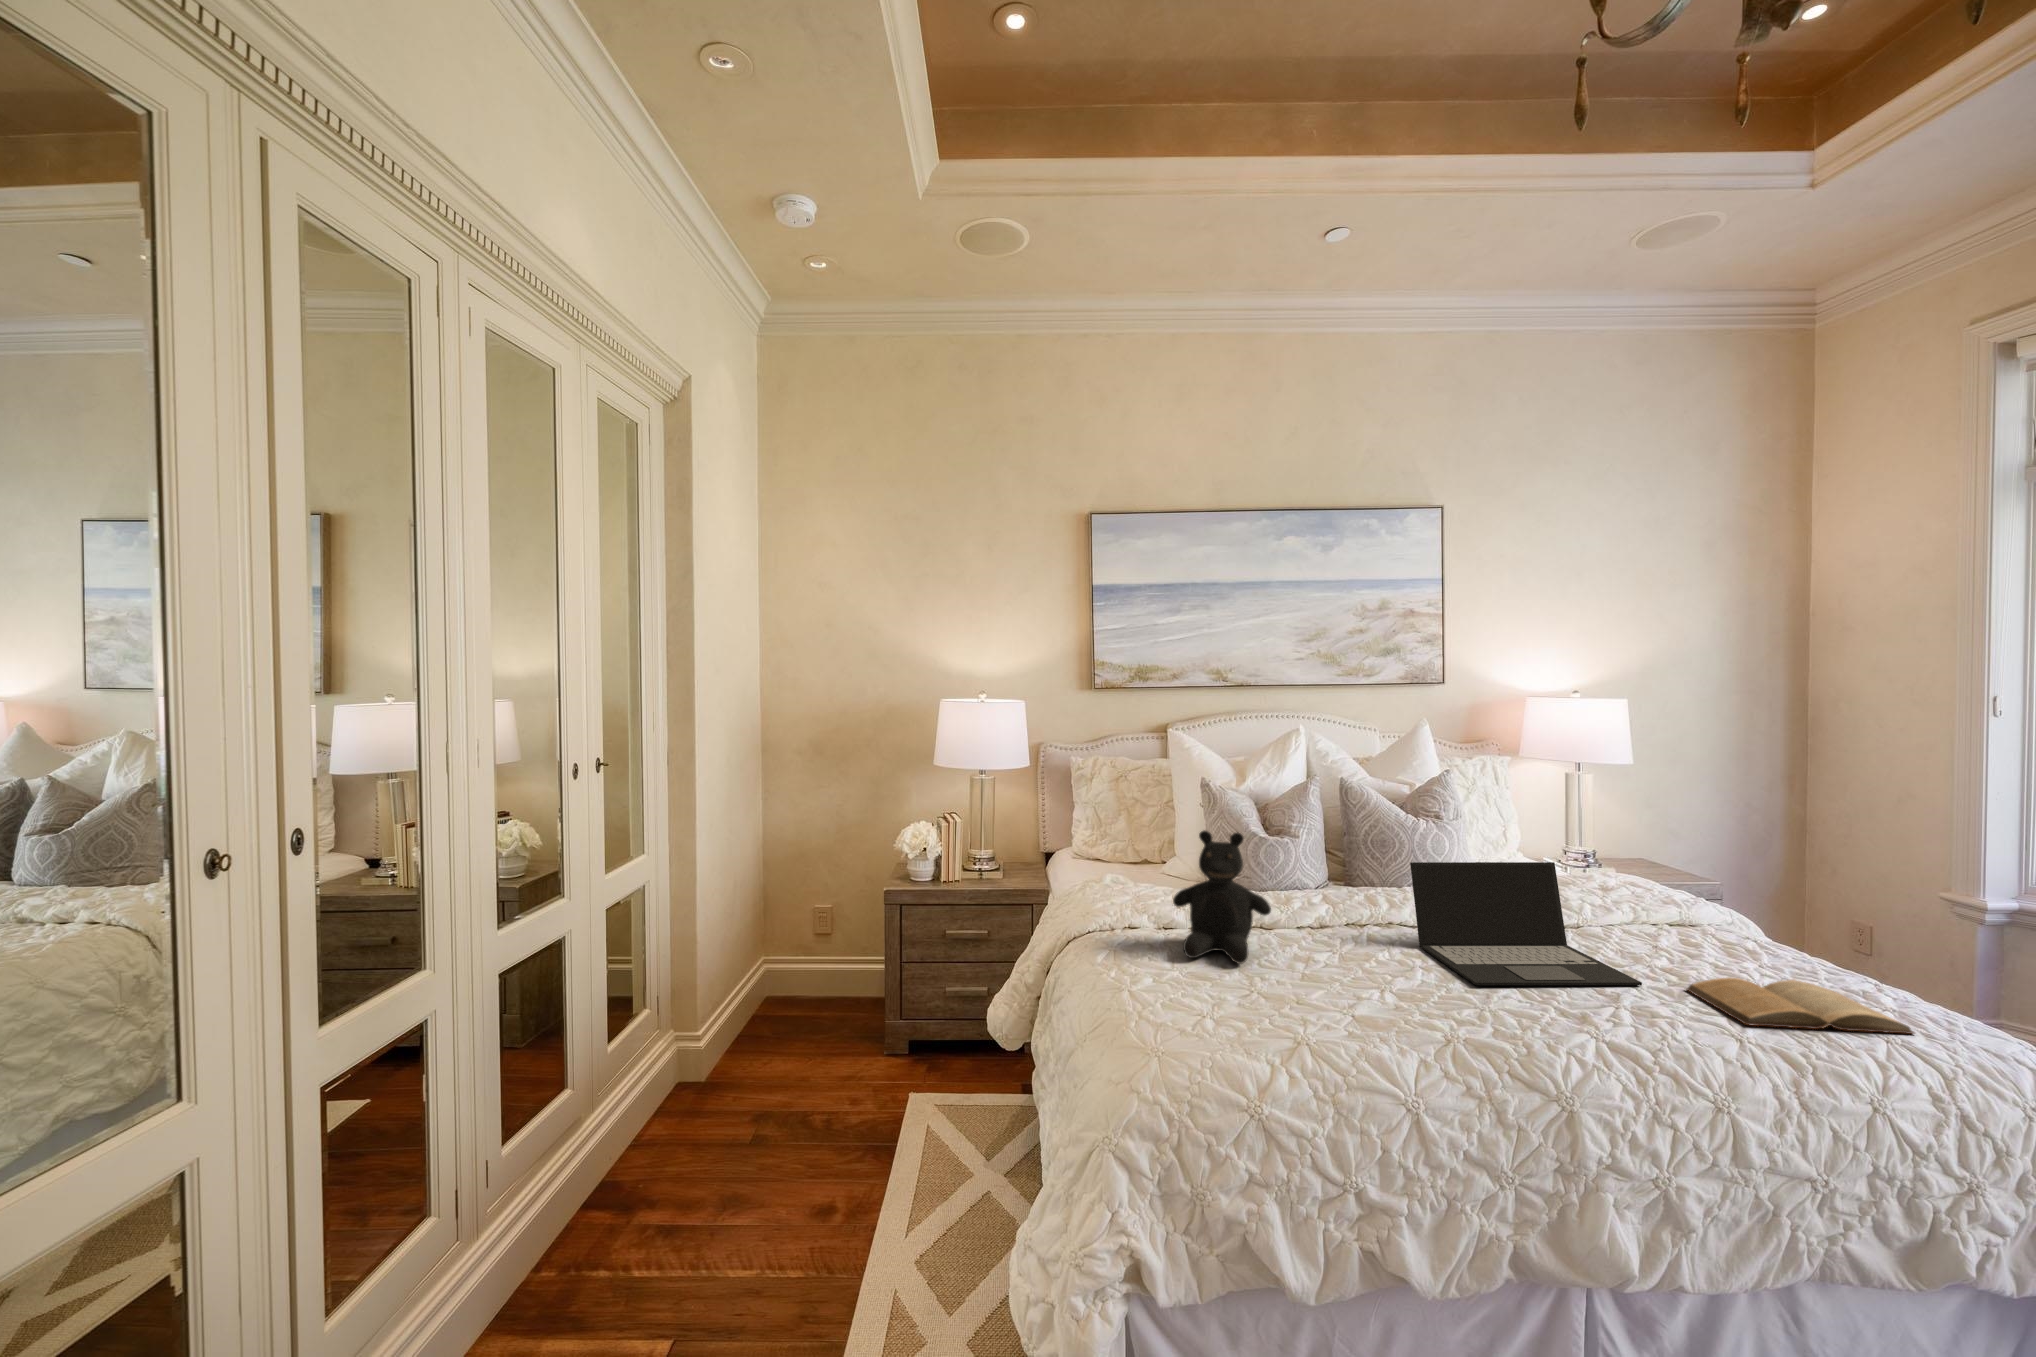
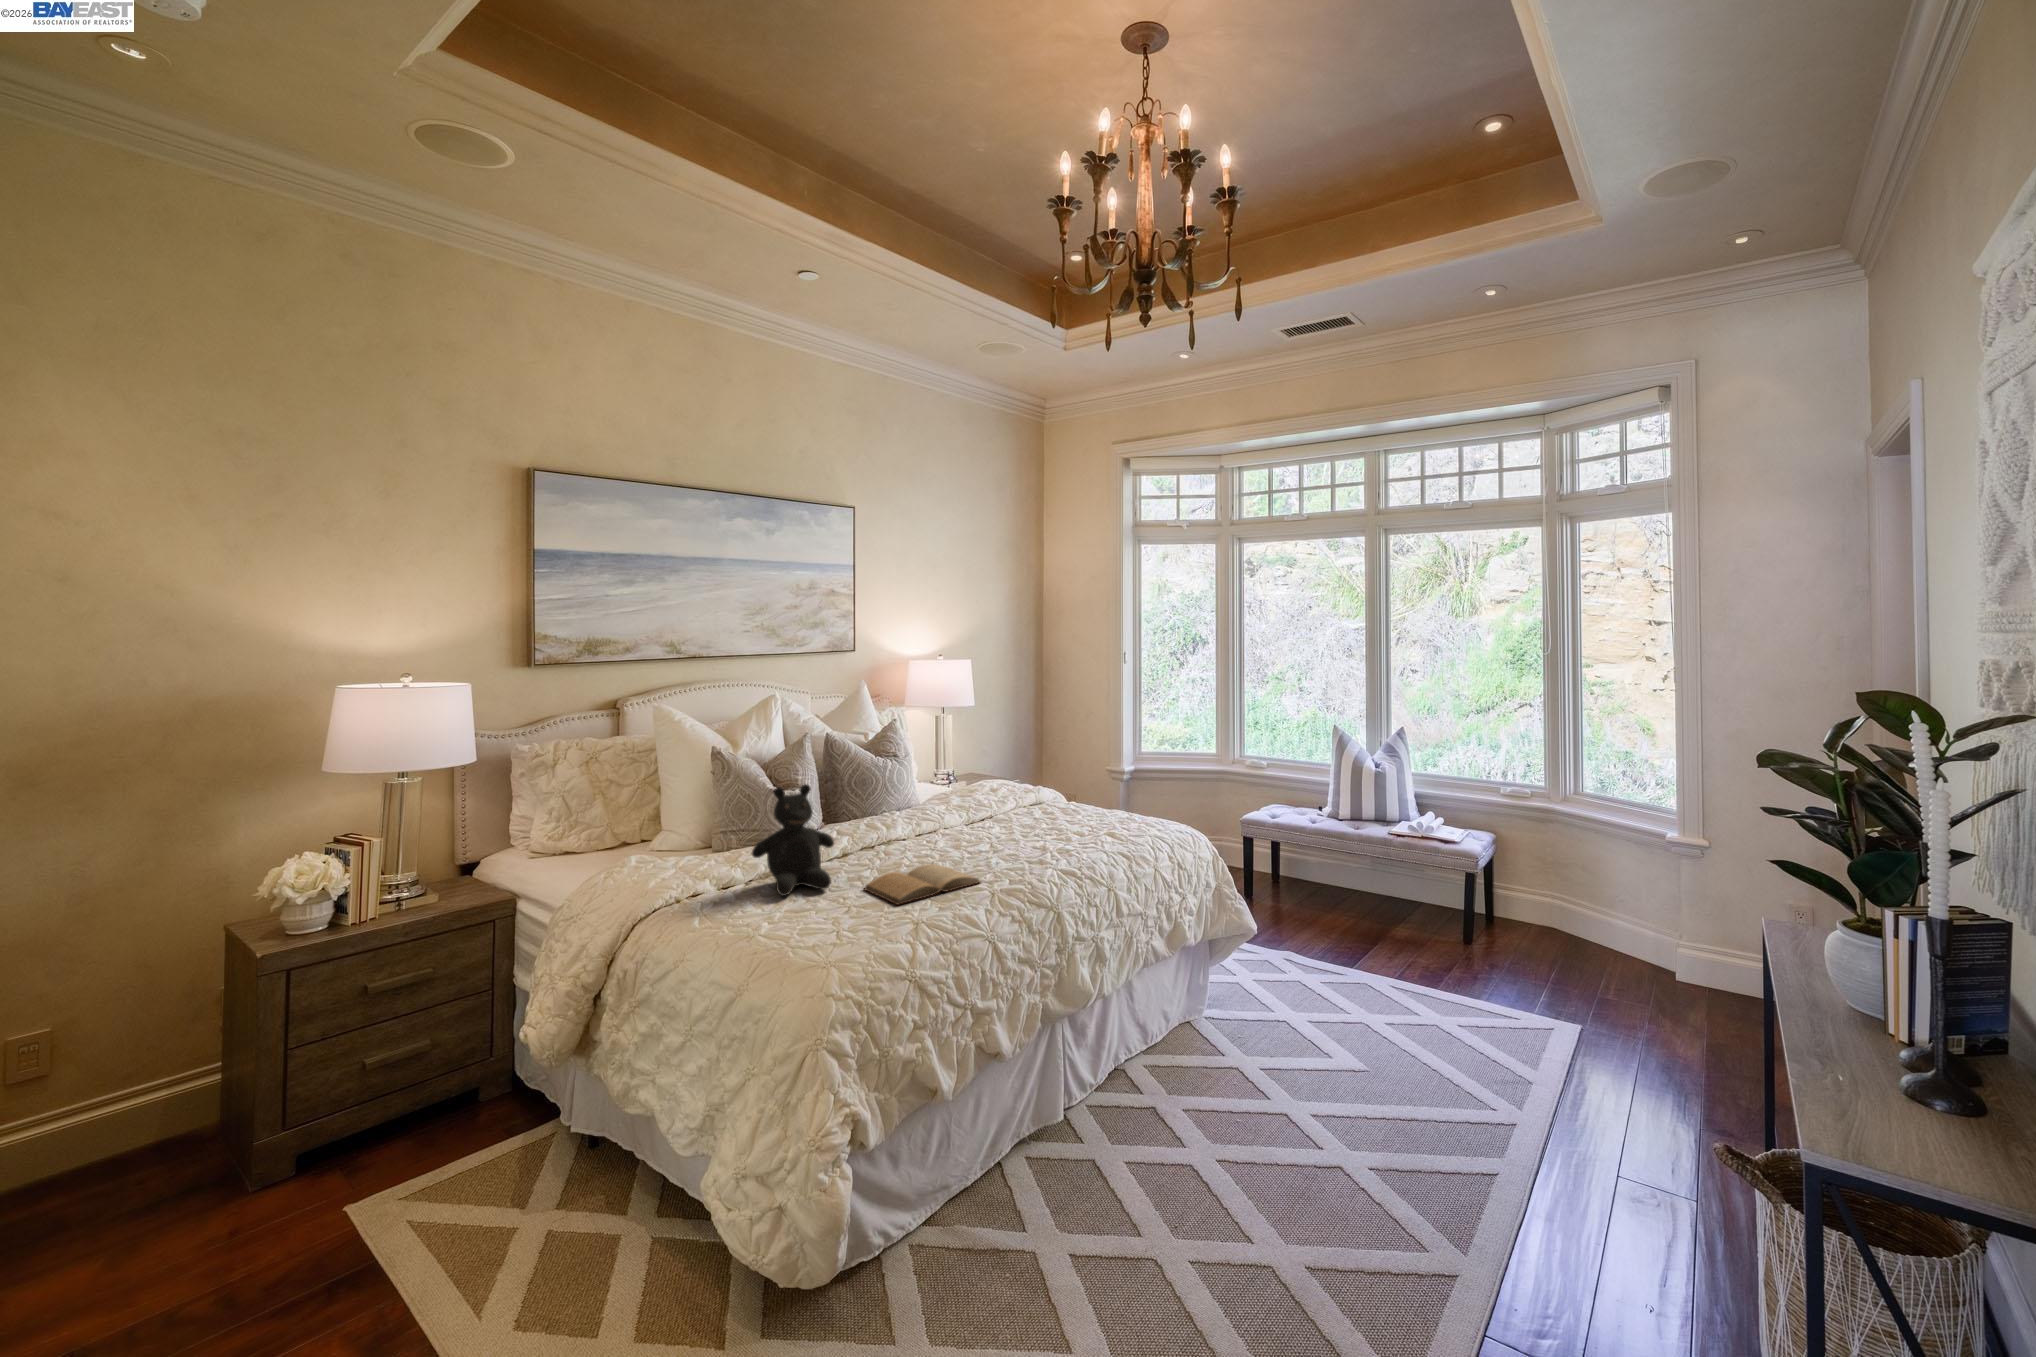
laptop: present [1410,862,1642,985] -> none [912,772,1049,860]
book: present [1686,978,1915,1034] -> present [864,864,980,905]

